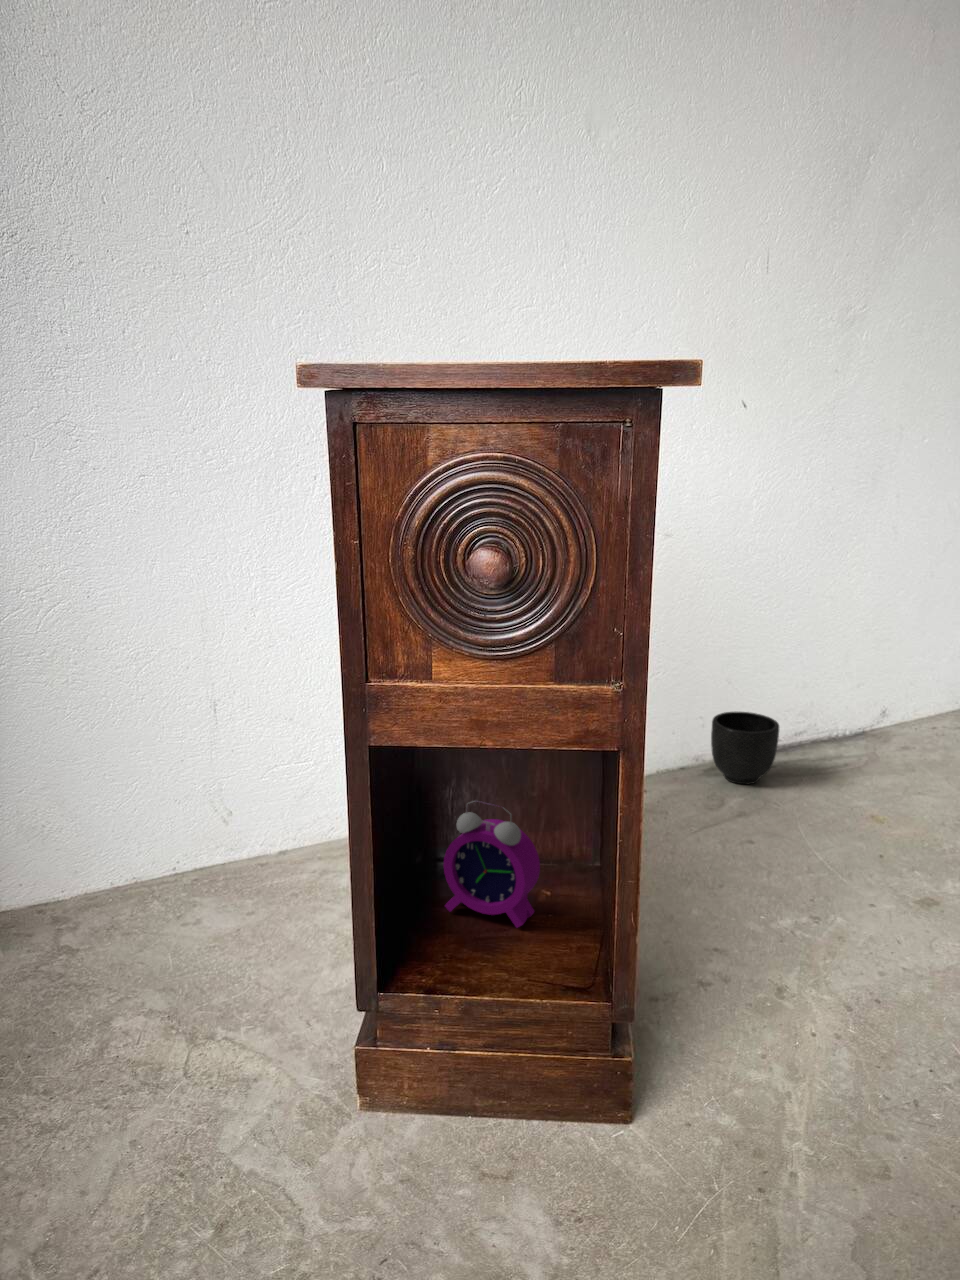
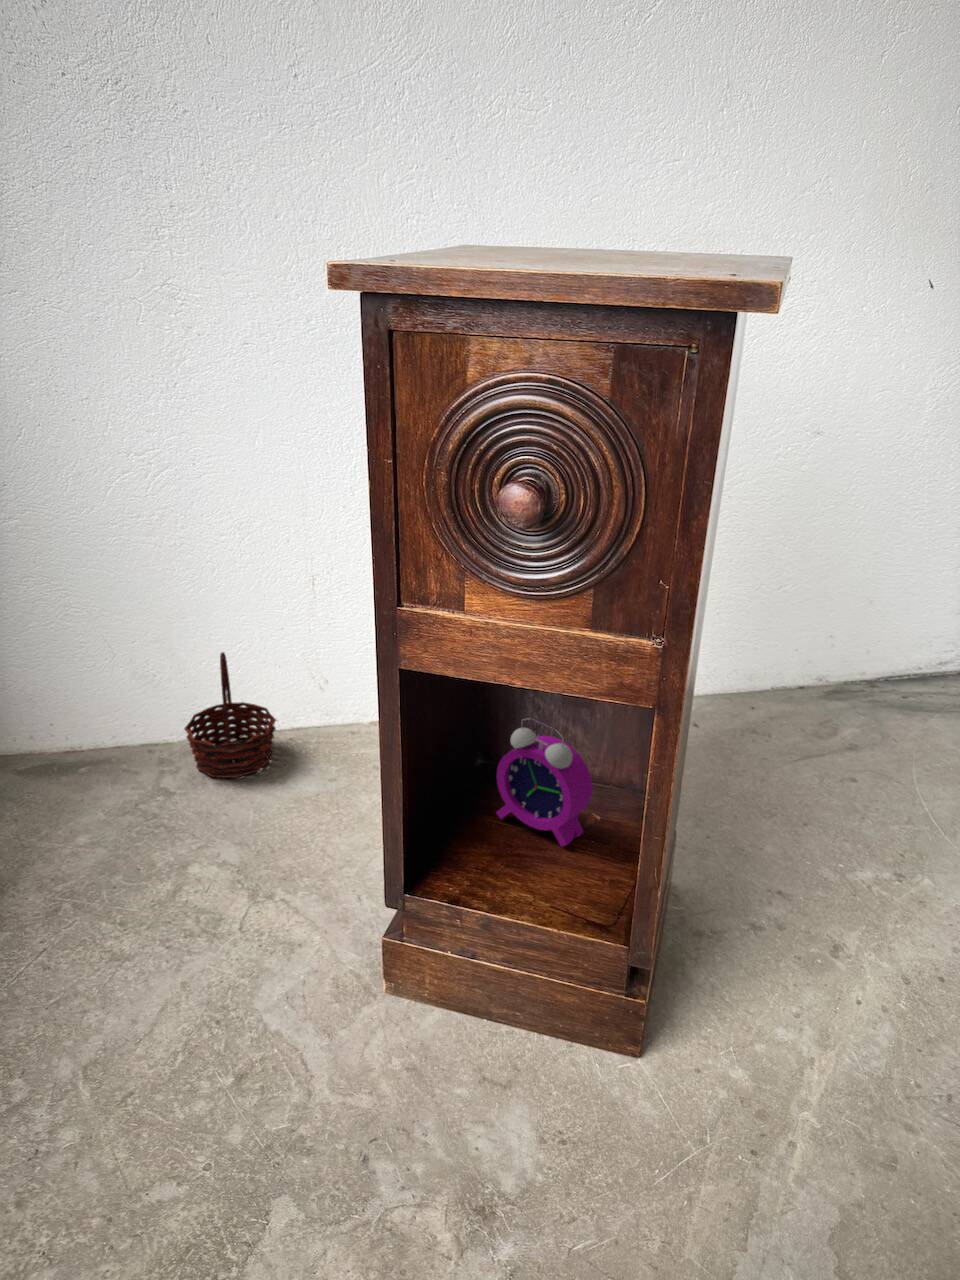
planter: present [711,712,779,784] -> none [847,623,928,704]
basket: none [78,792,179,930] -> present [184,652,276,778]

